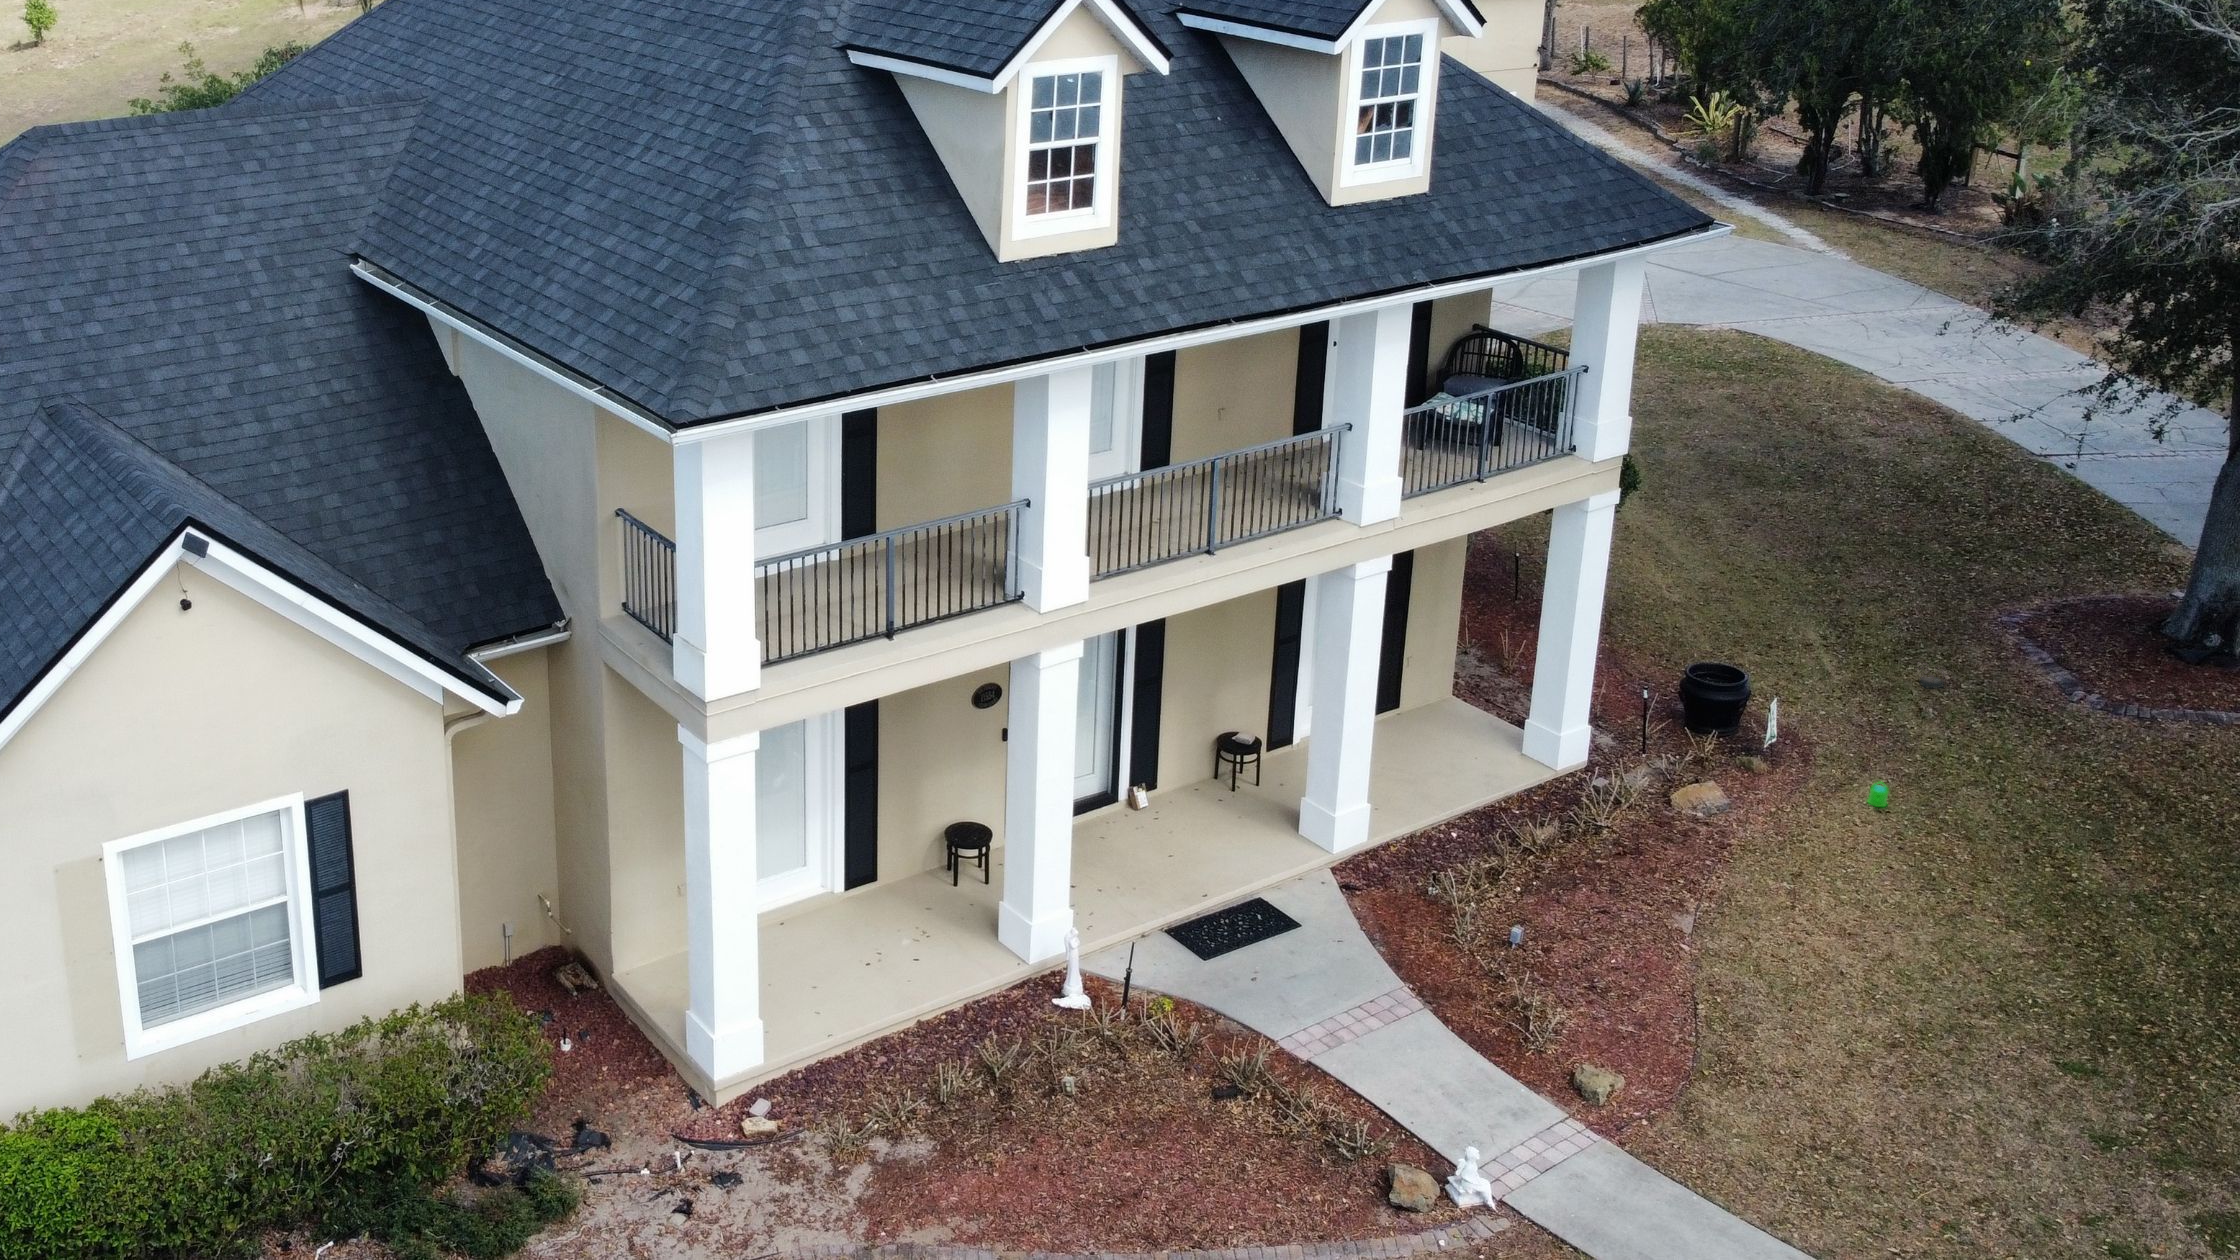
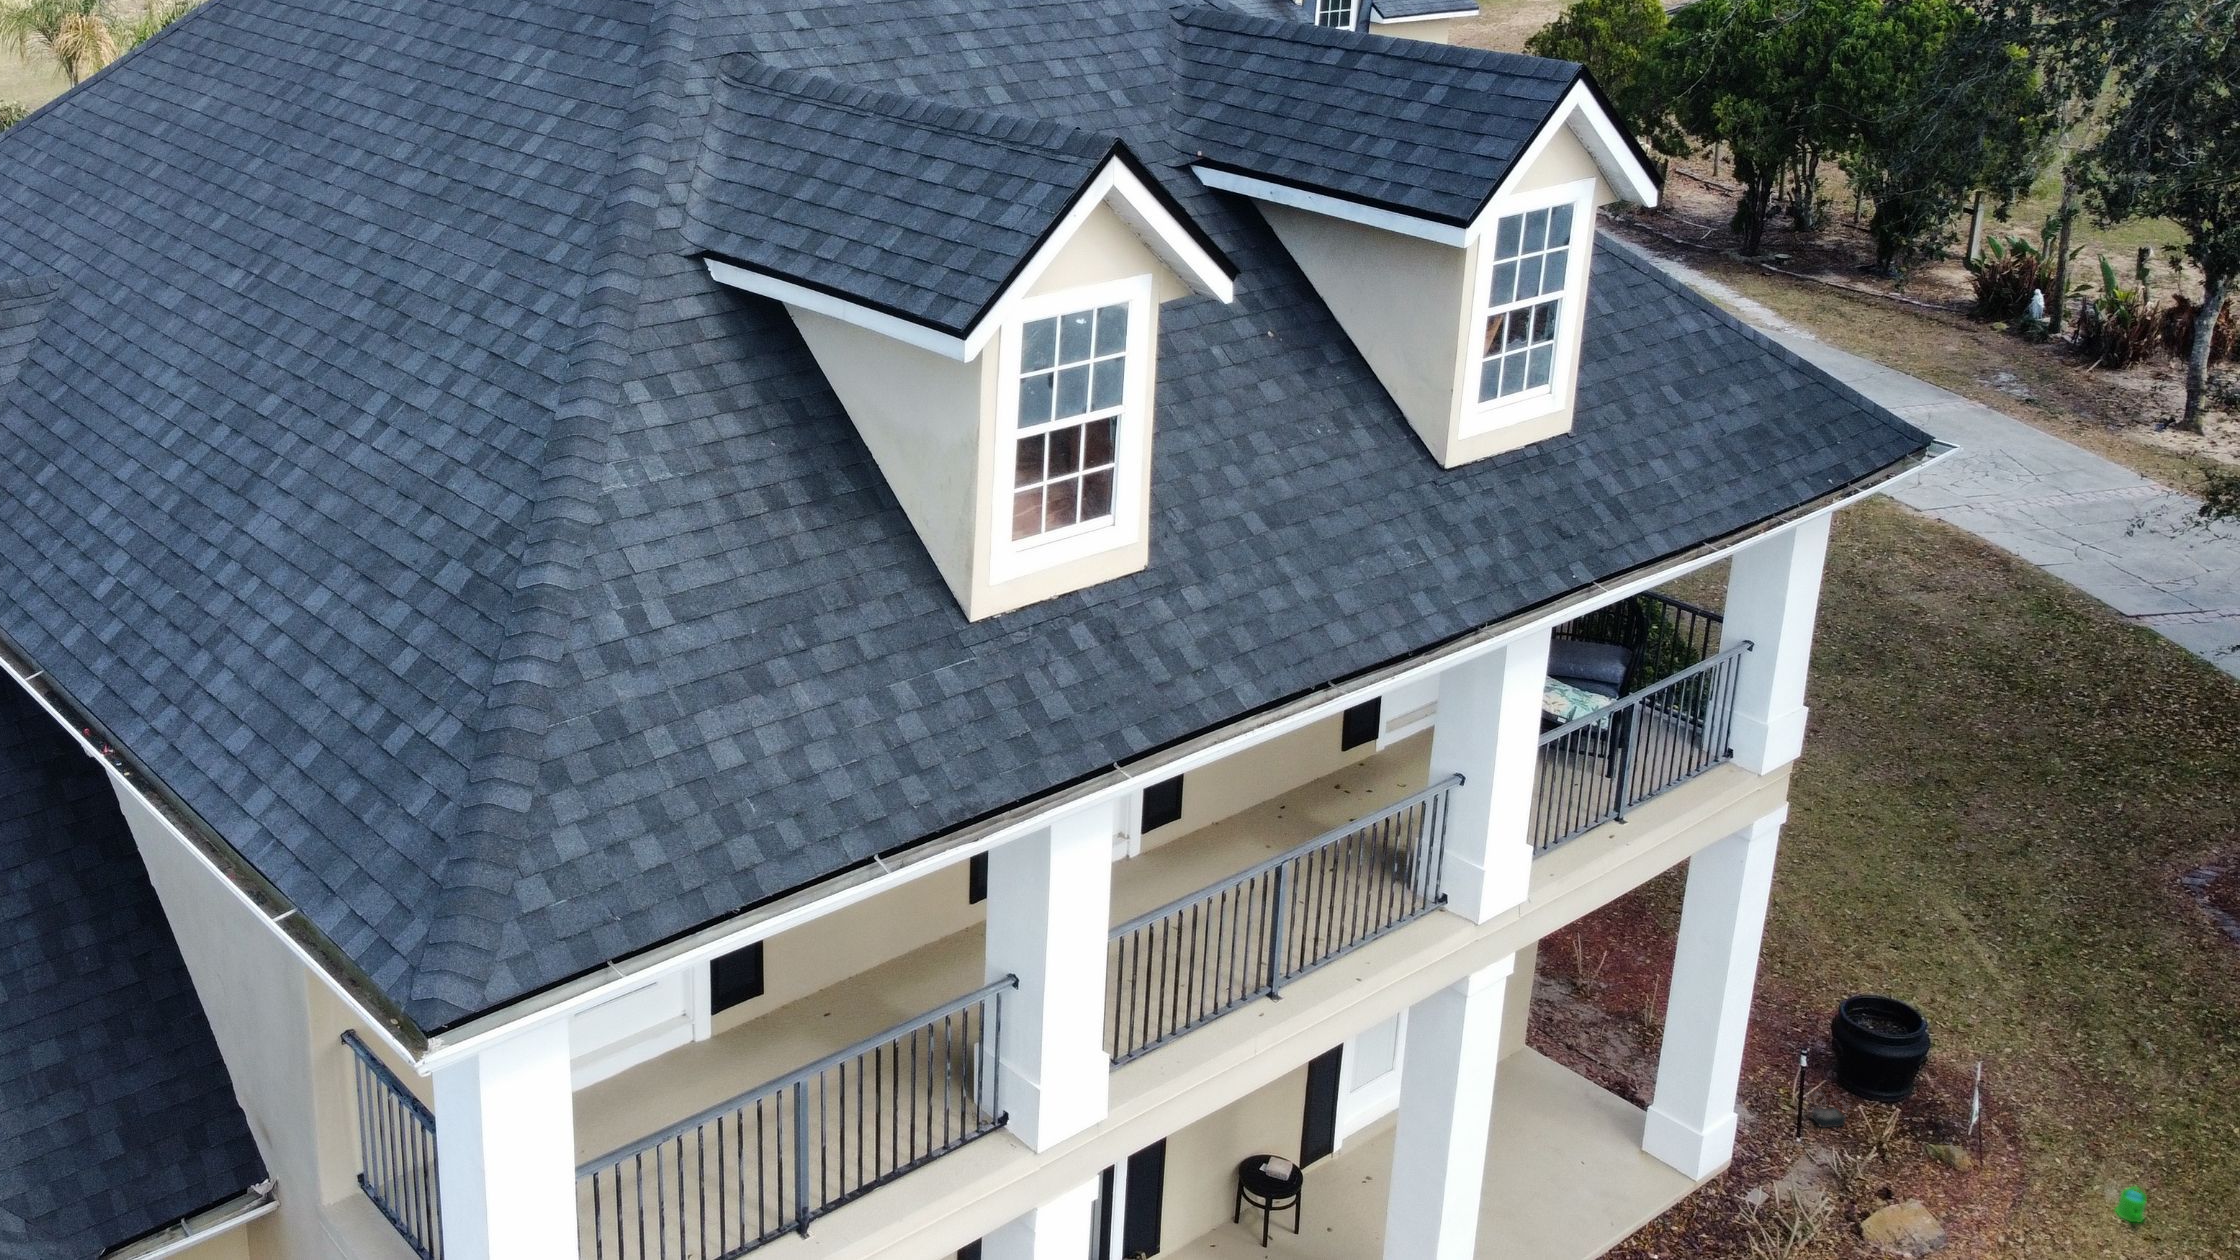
decorative plant: present [1919,667,1944,689] -> present [1809,1091,1848,1128]

